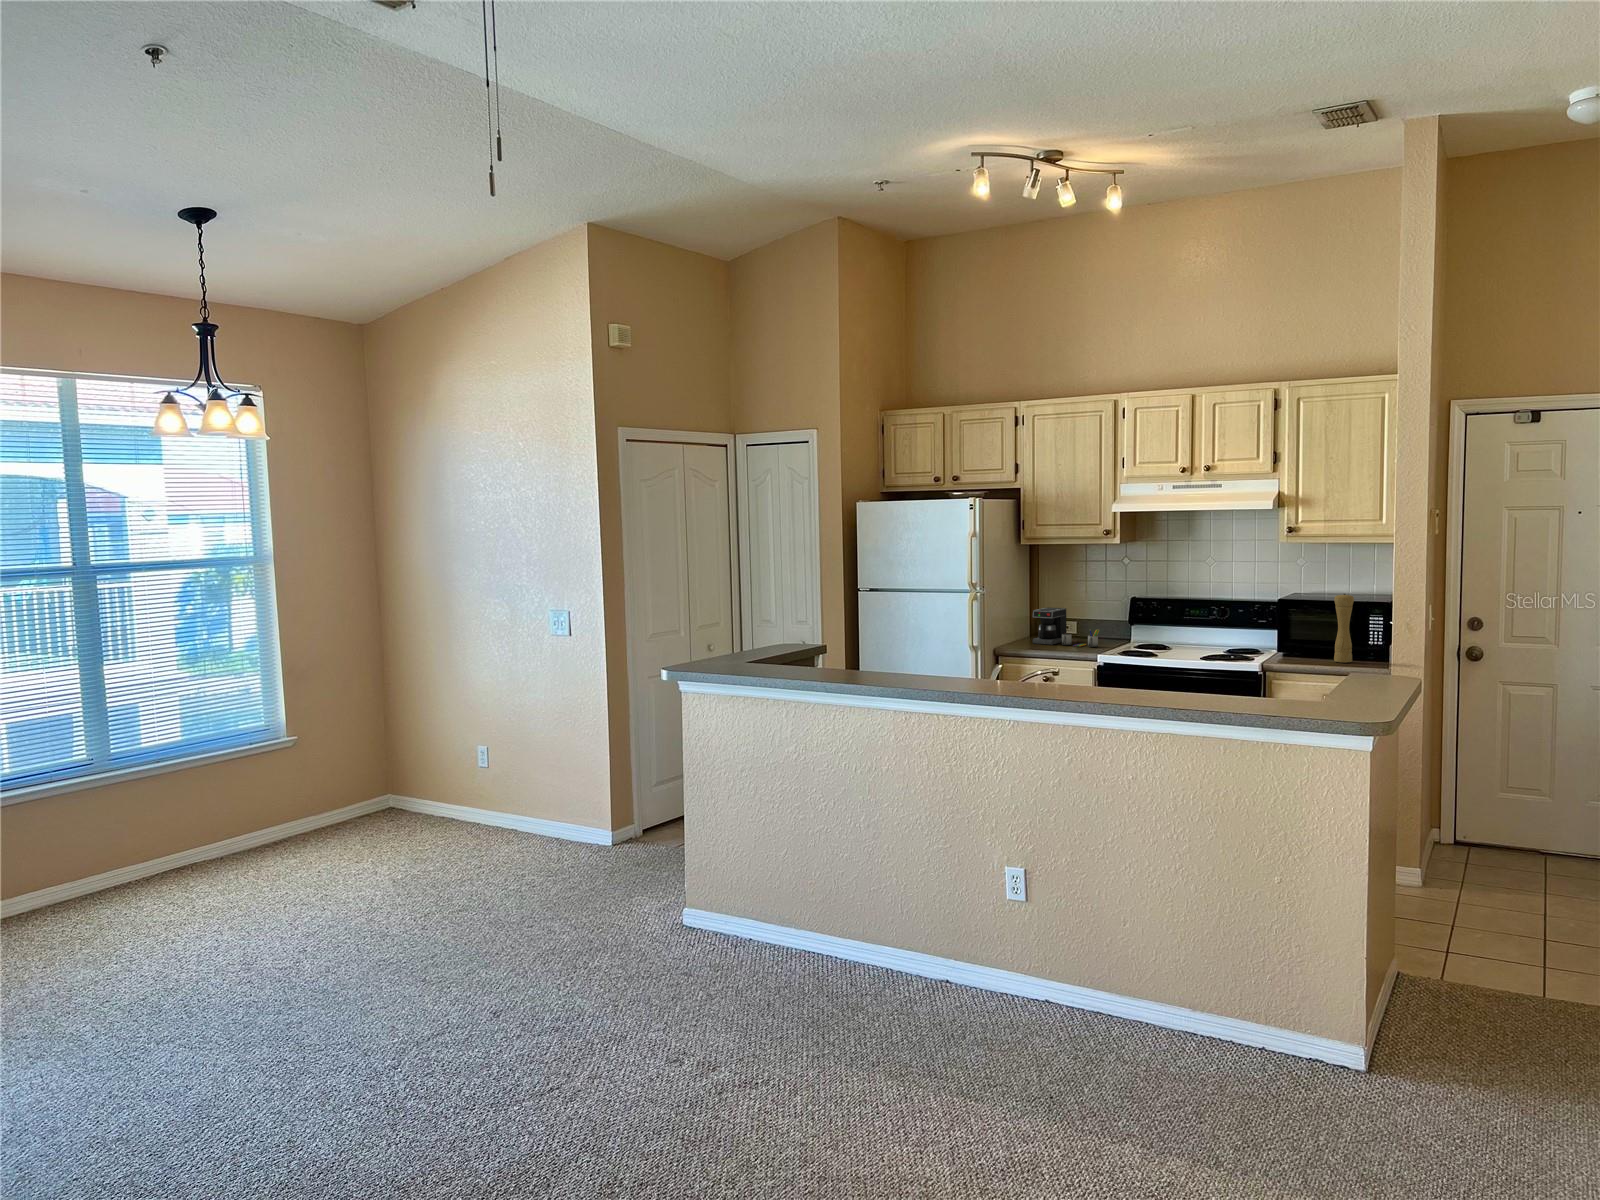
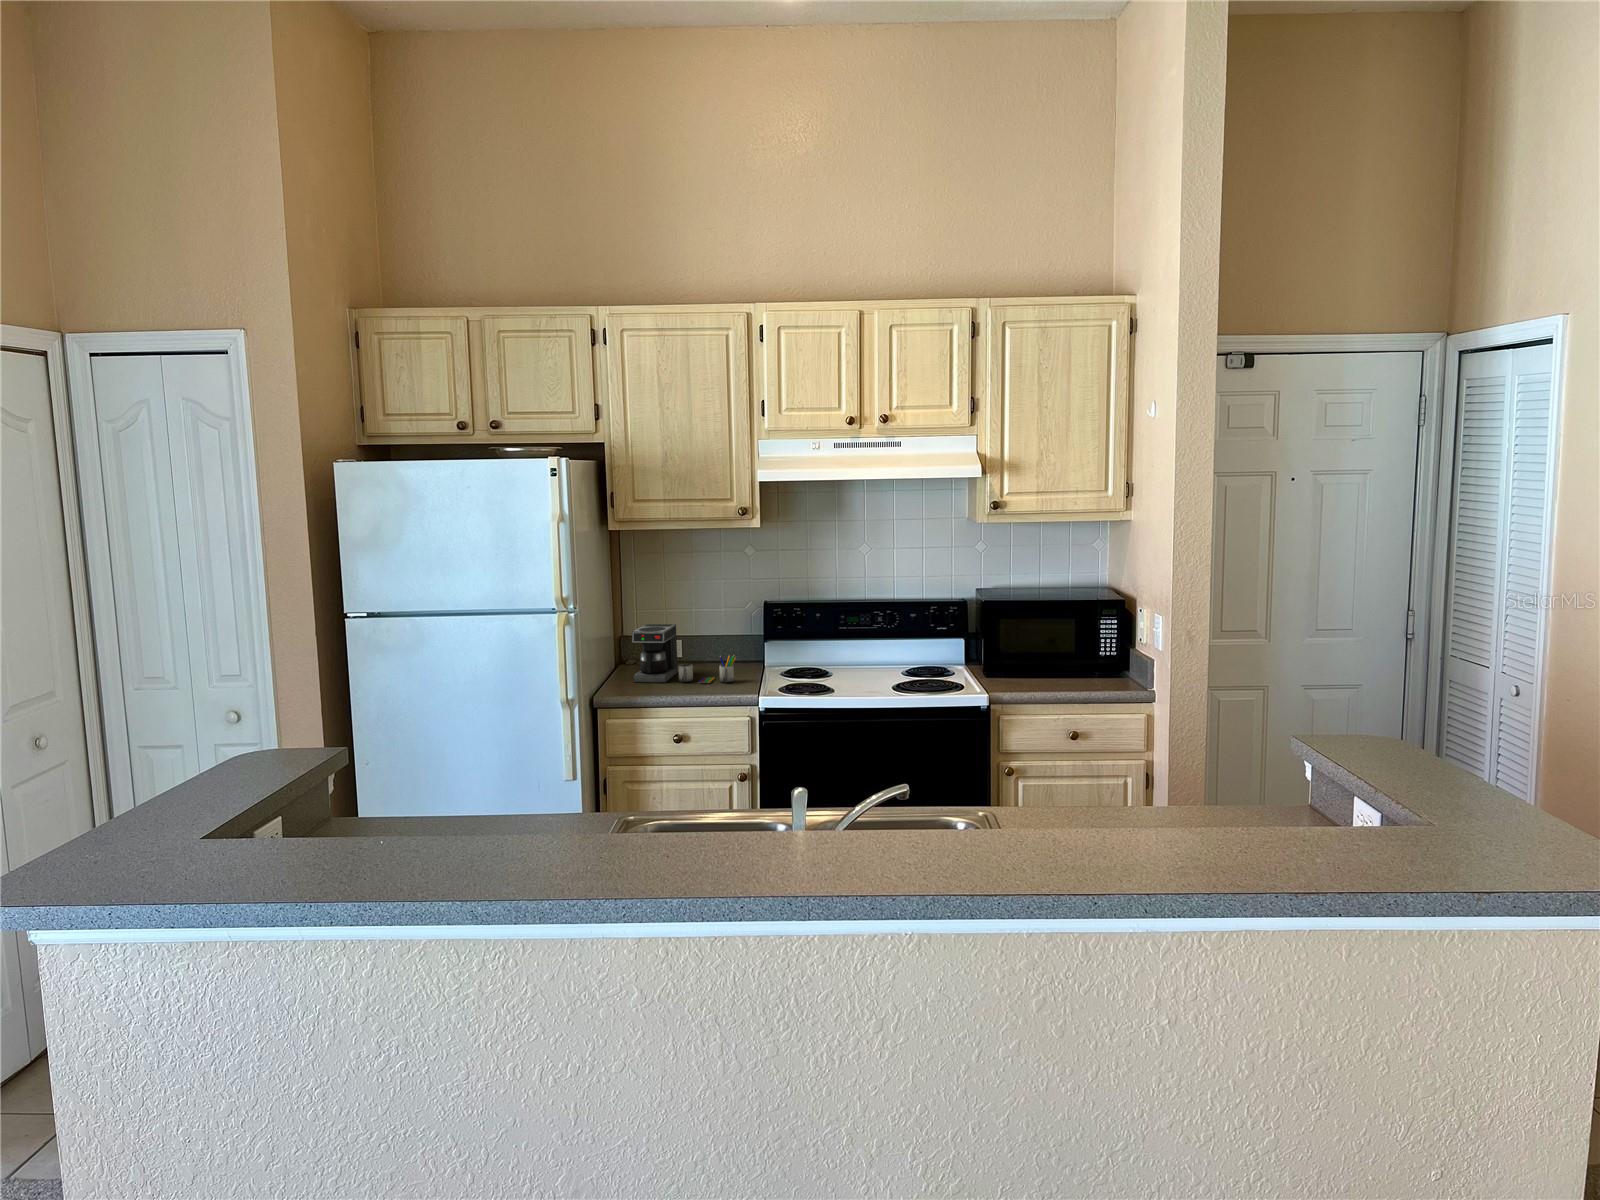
pepper mill: present [1334,594,1354,663] -> none [1060,591,1084,684]

